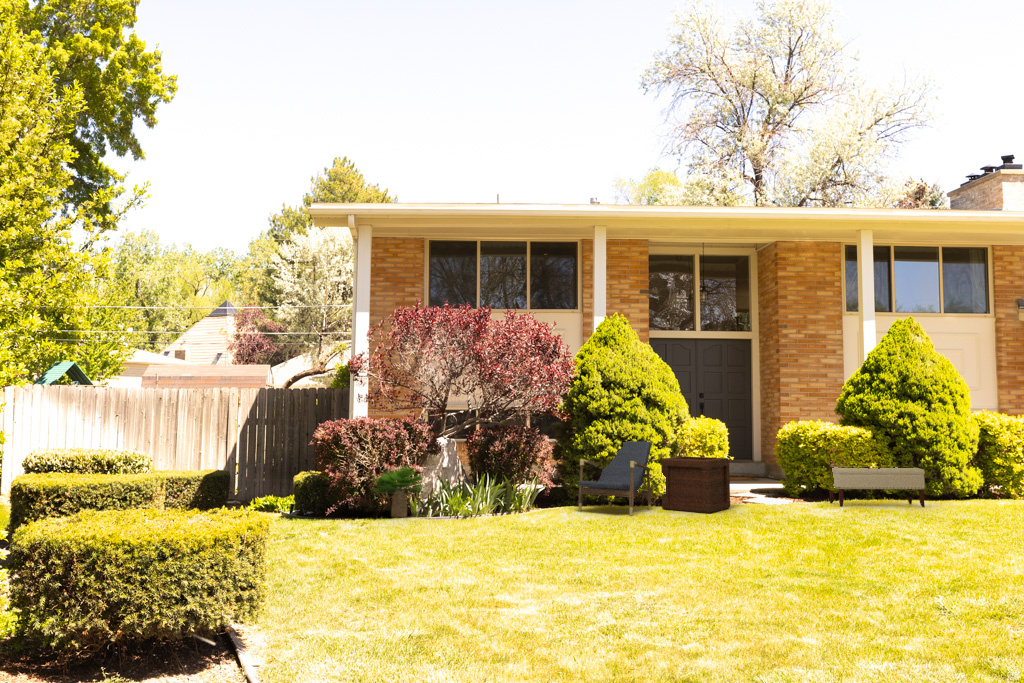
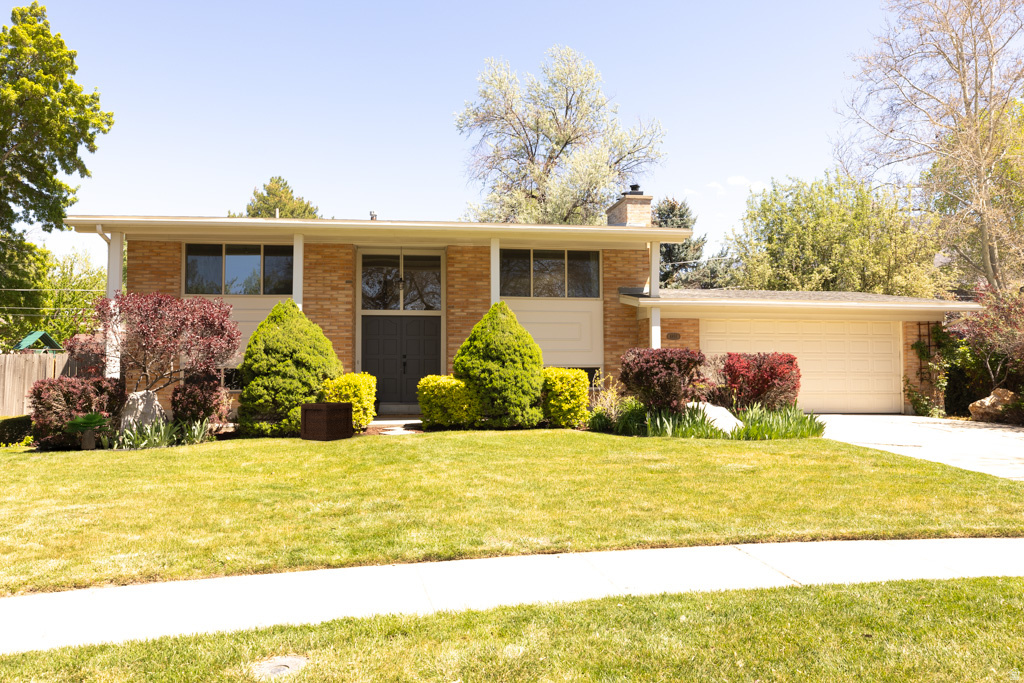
lounge chair: present [578,441,651,515] -> none [233,392,294,444]
bench: present [830,466,925,507] -> none [433,407,492,435]

